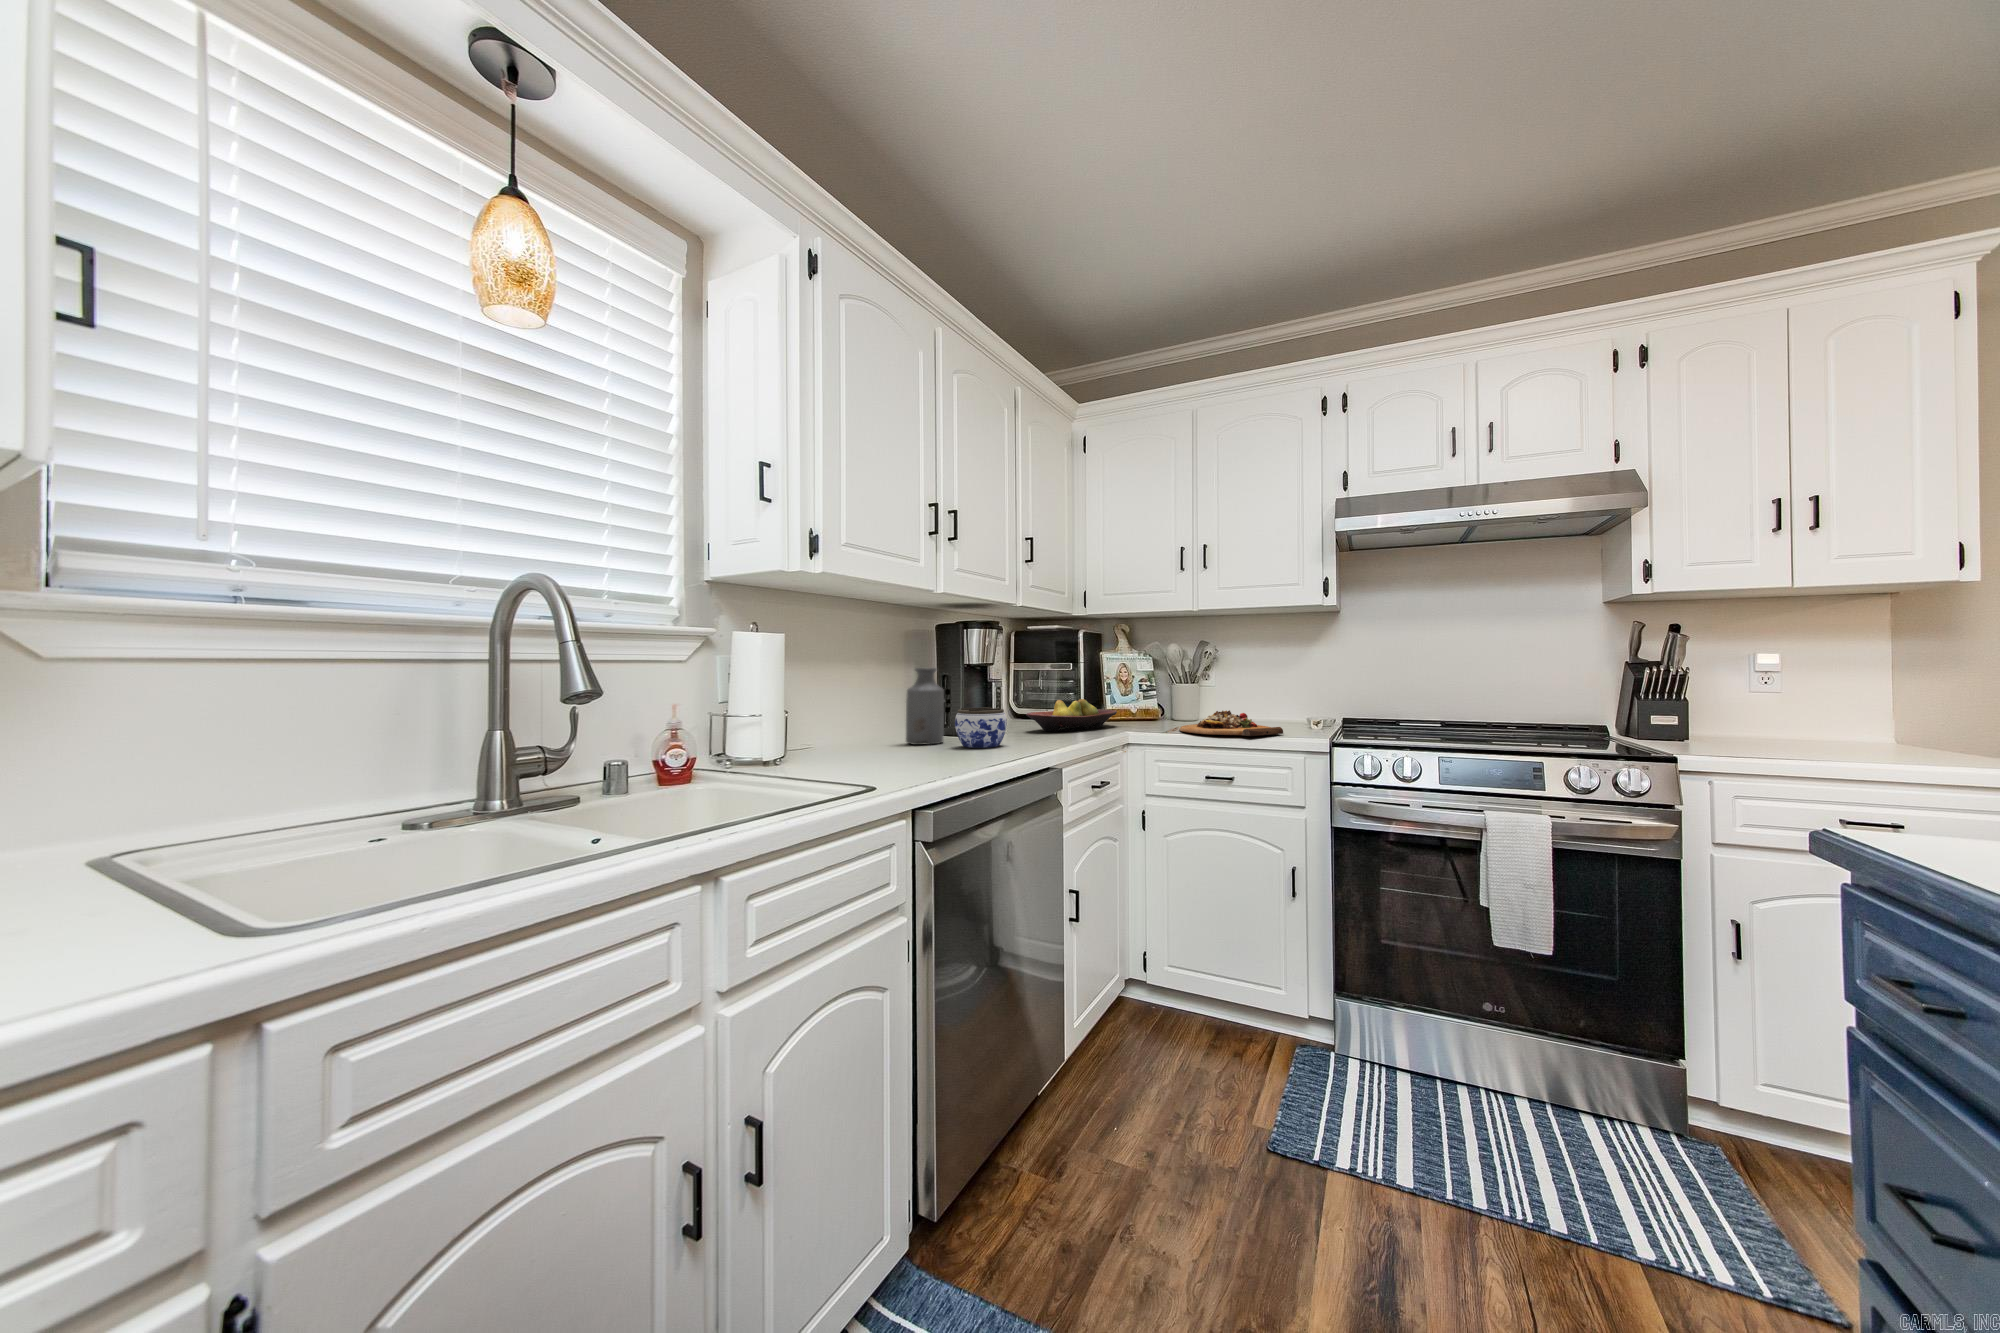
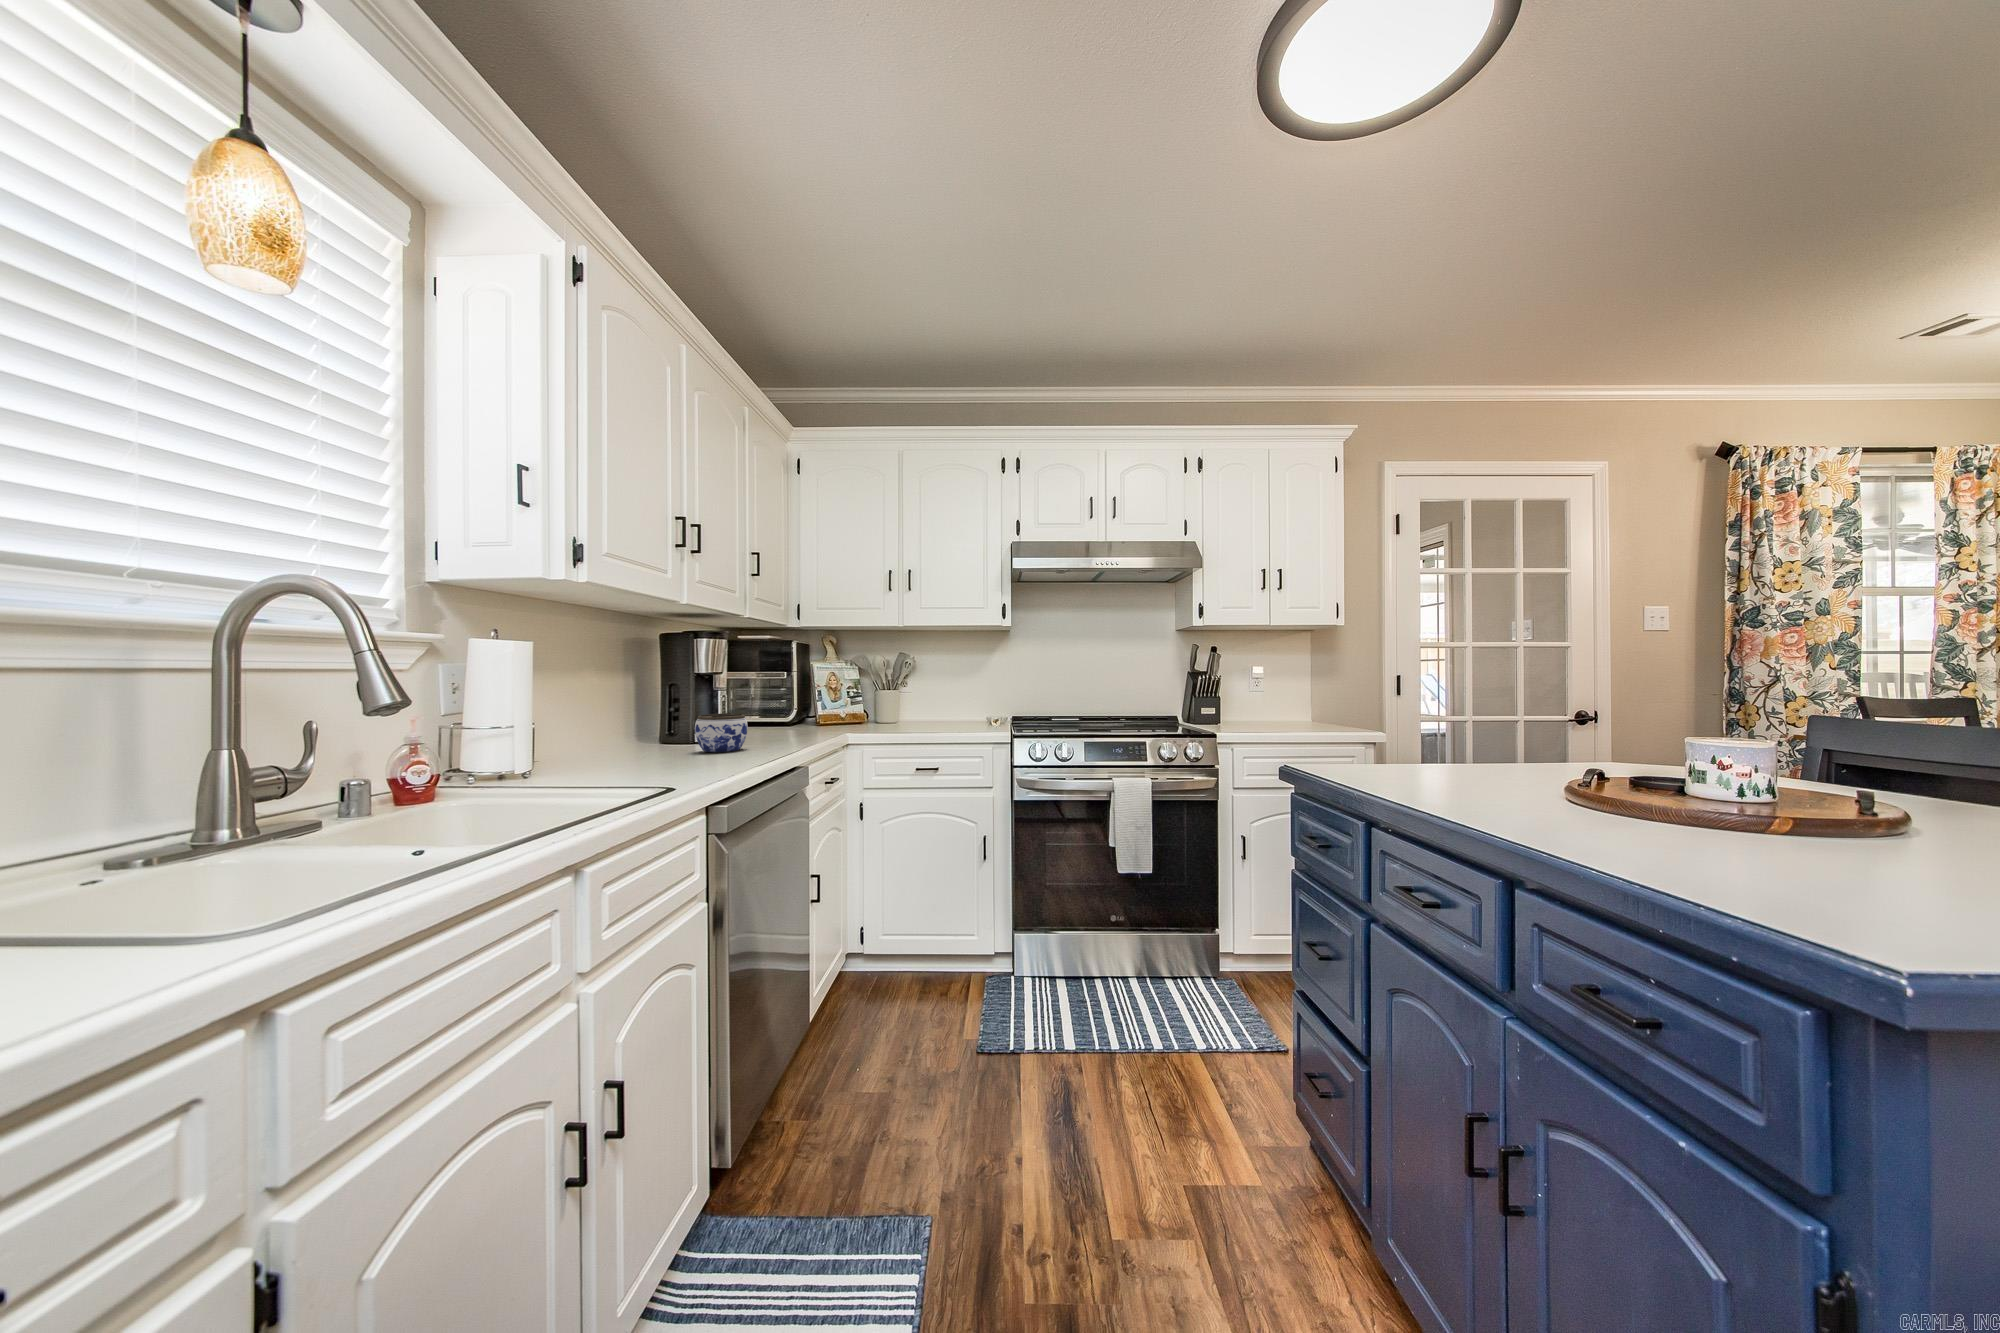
bottle: present [906,668,944,745] -> none [631,675,674,753]
fruit bowl: present [1026,699,1117,732] -> none [748,704,832,735]
cutting board: present [1179,710,1283,736] -> none [889,711,975,732]

